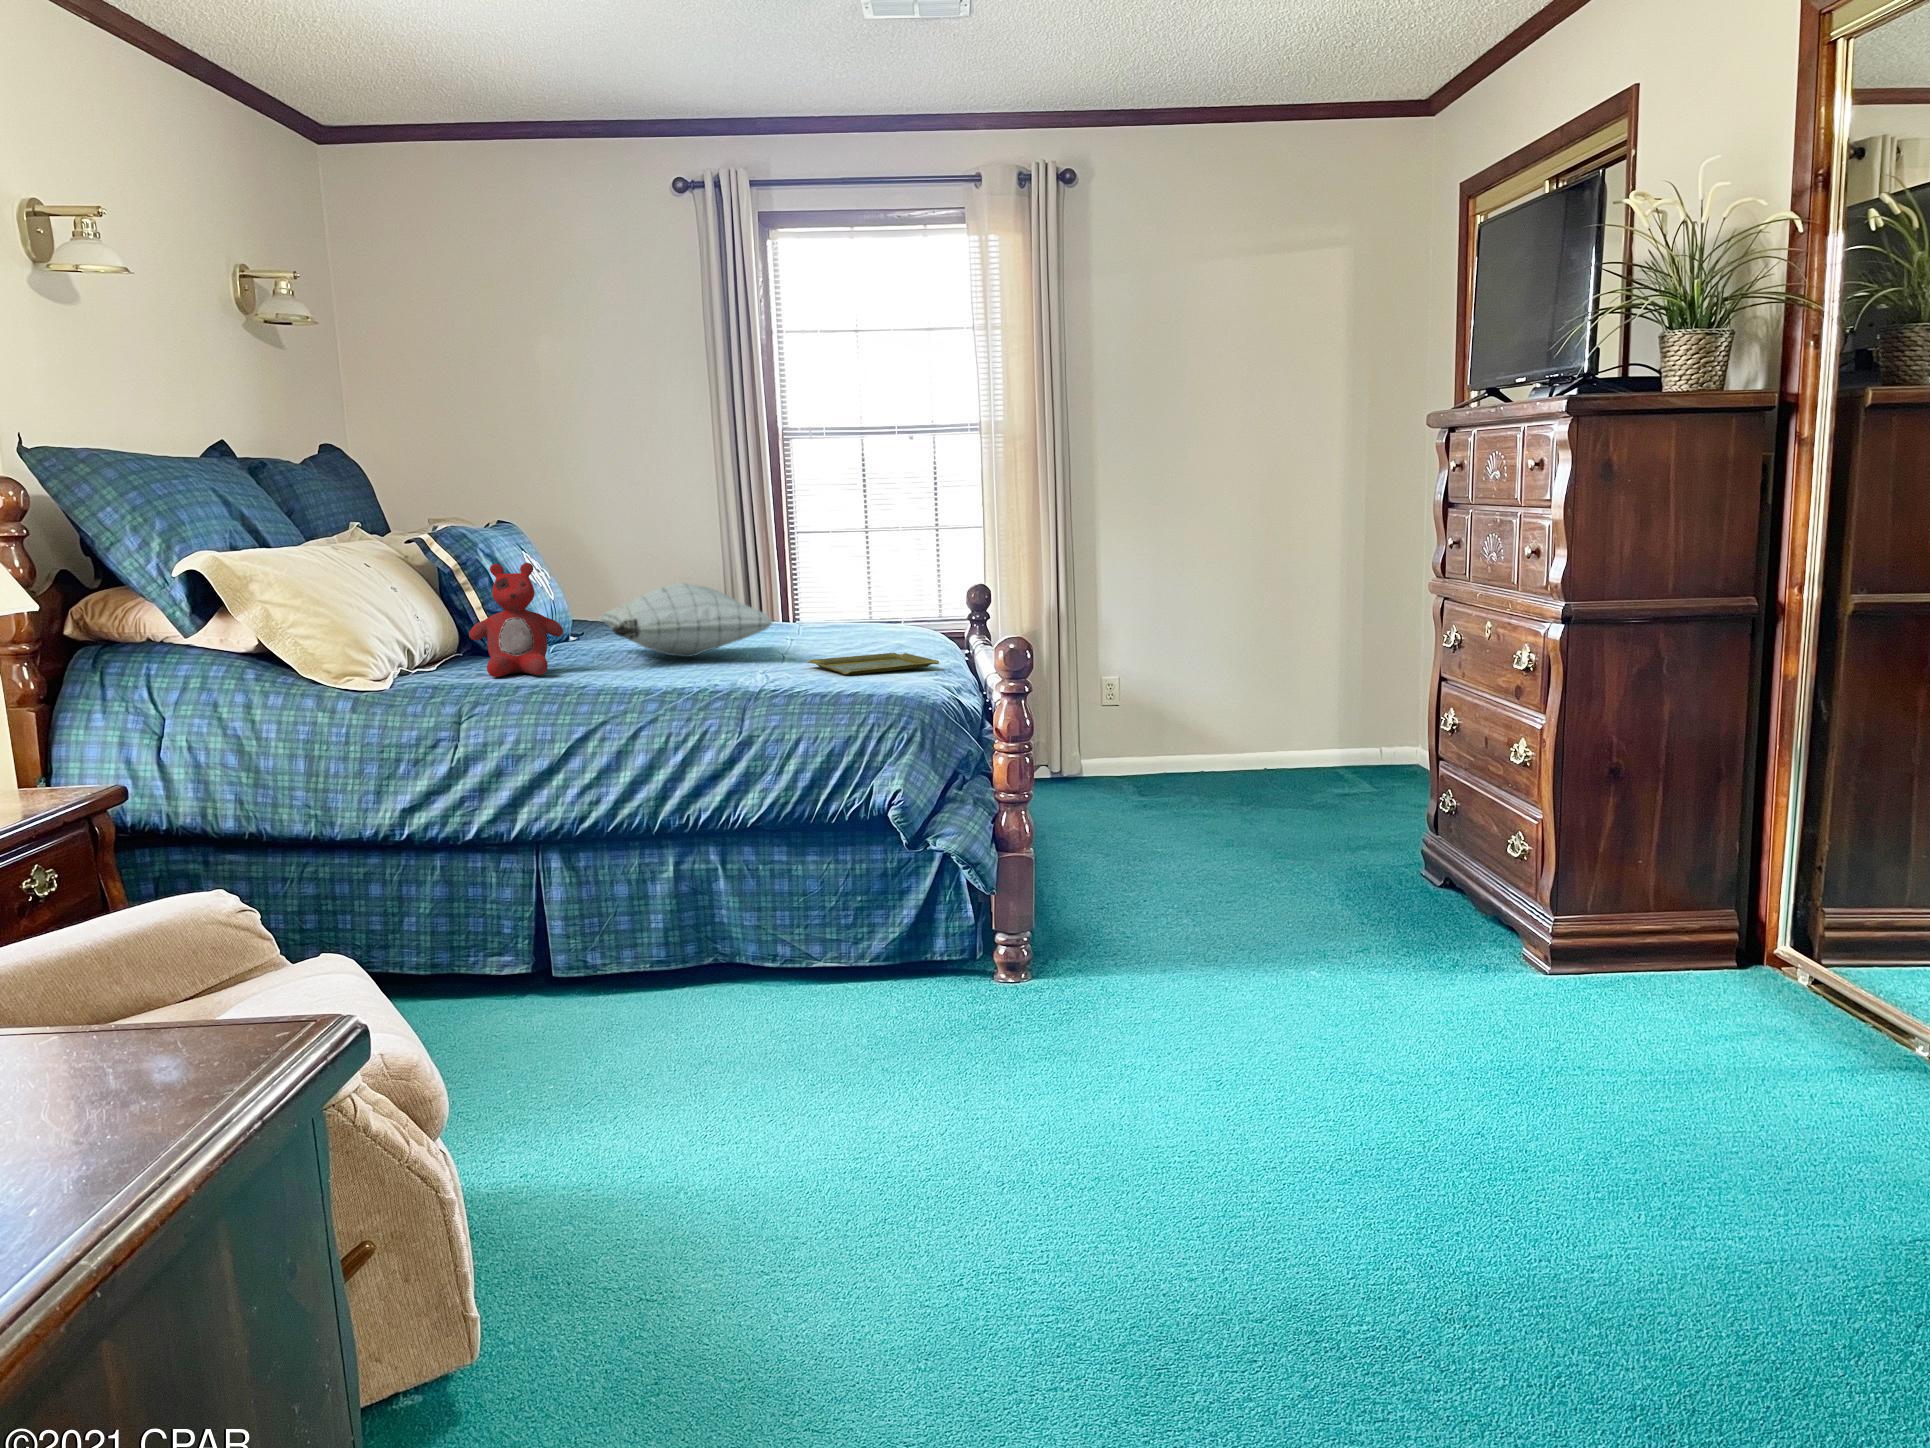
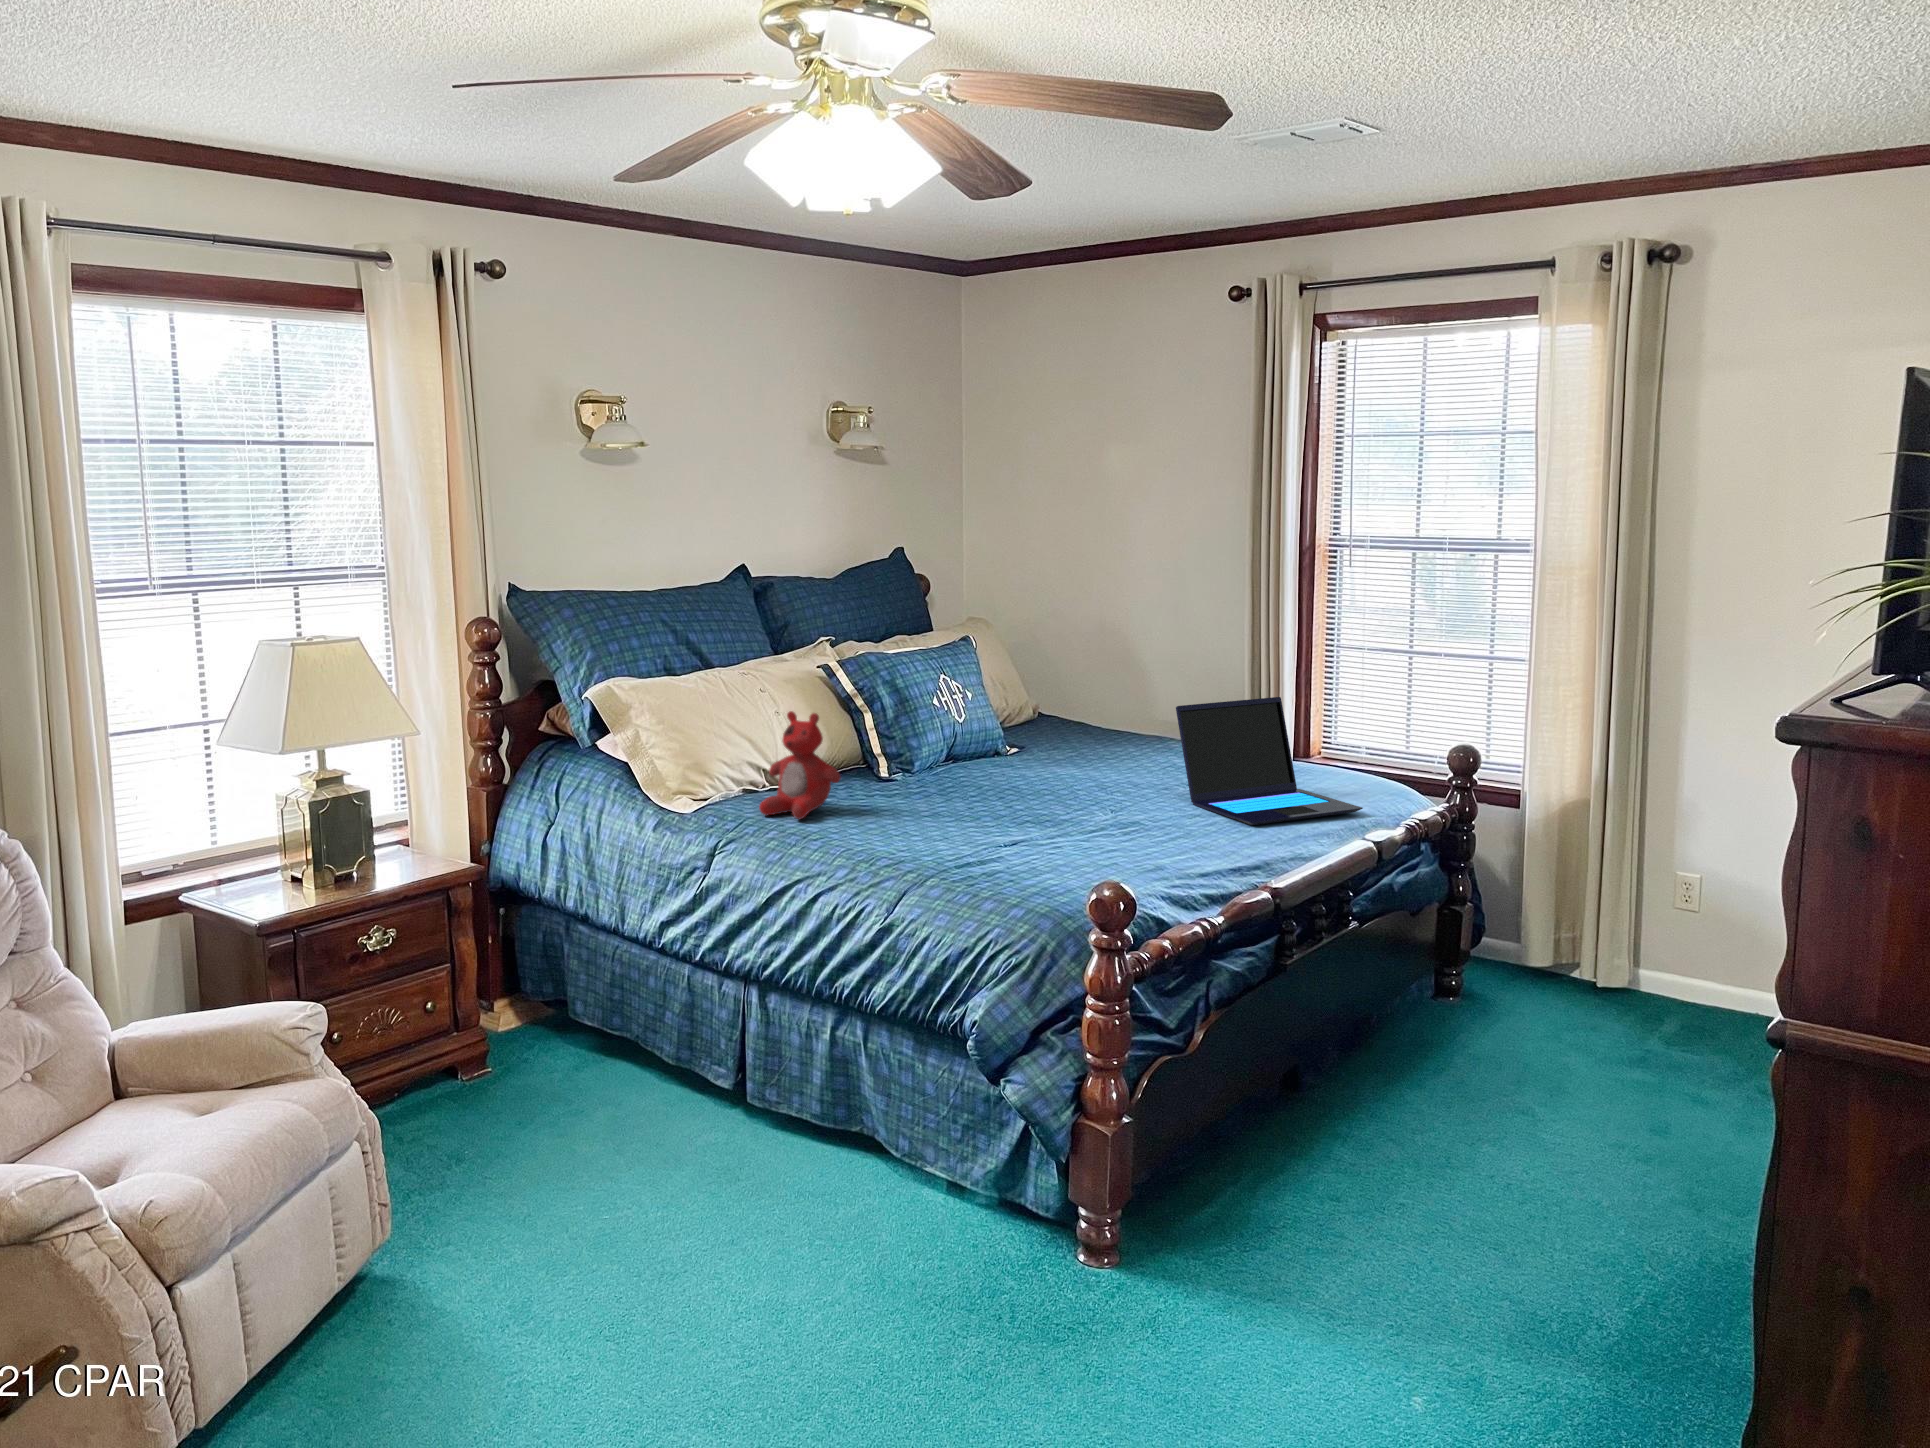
laptop: none [795,547,958,646] -> present [1176,697,1363,825]
pillow: present [600,583,773,657] -> none [888,737,1084,810]
tray: present [807,653,939,675] -> none [1046,840,1174,871]

